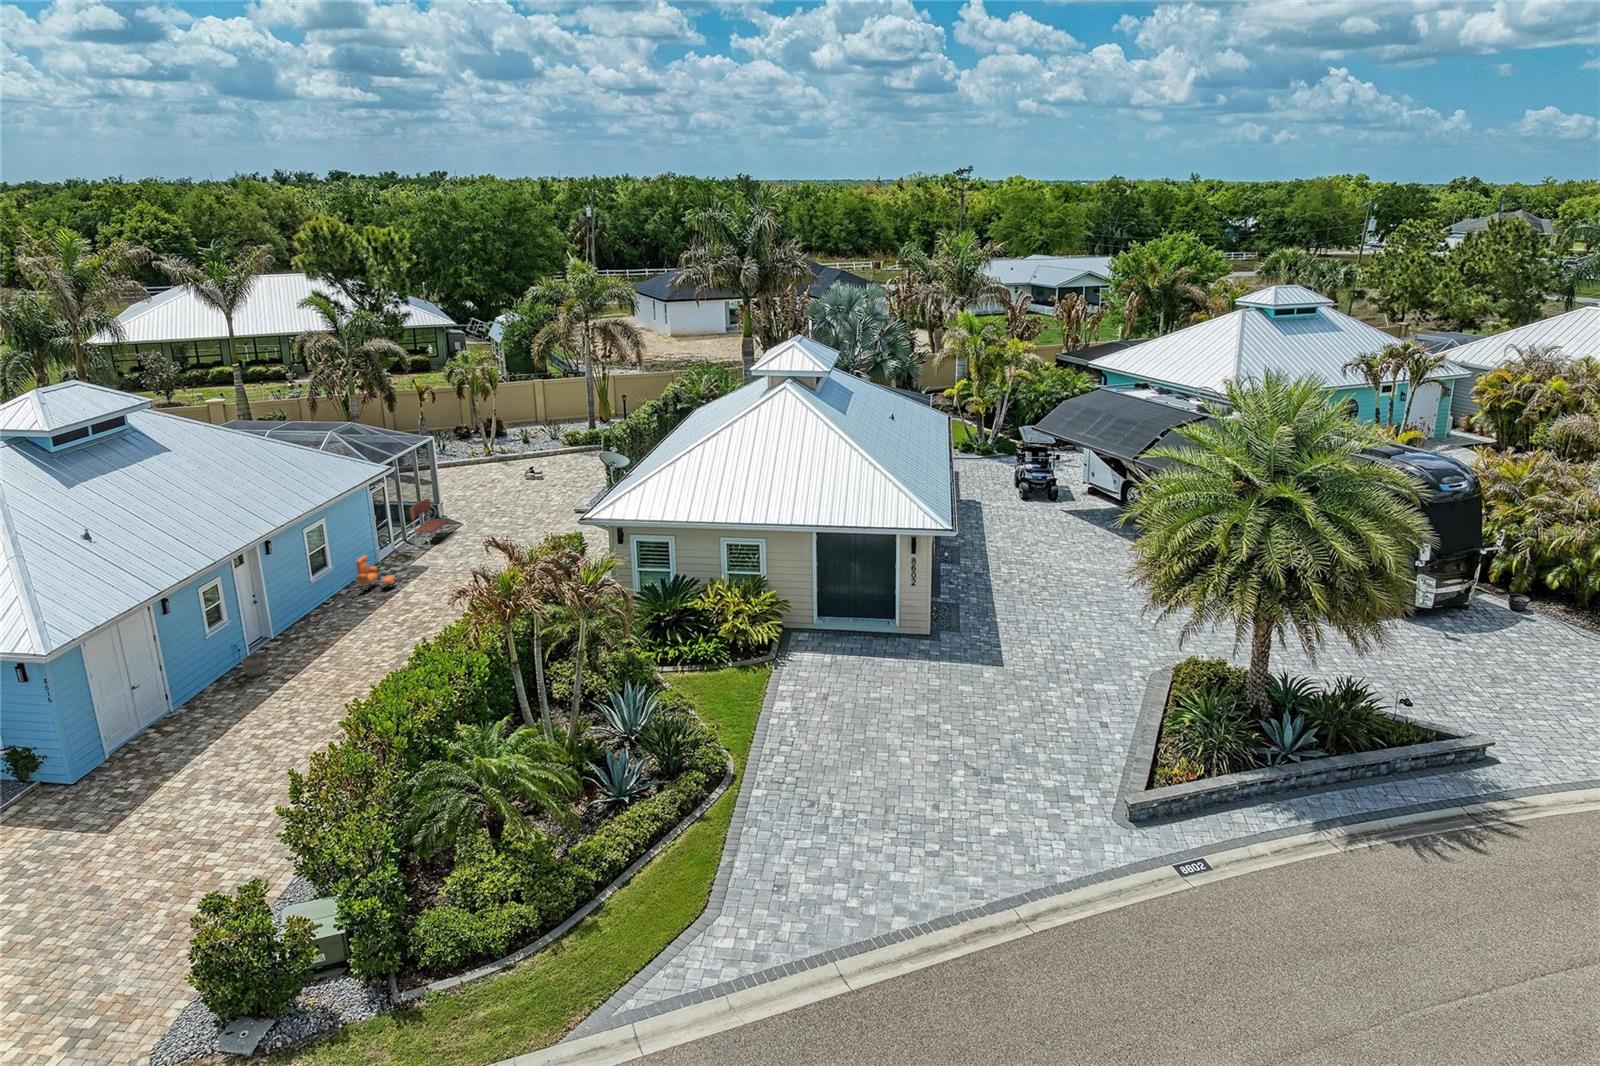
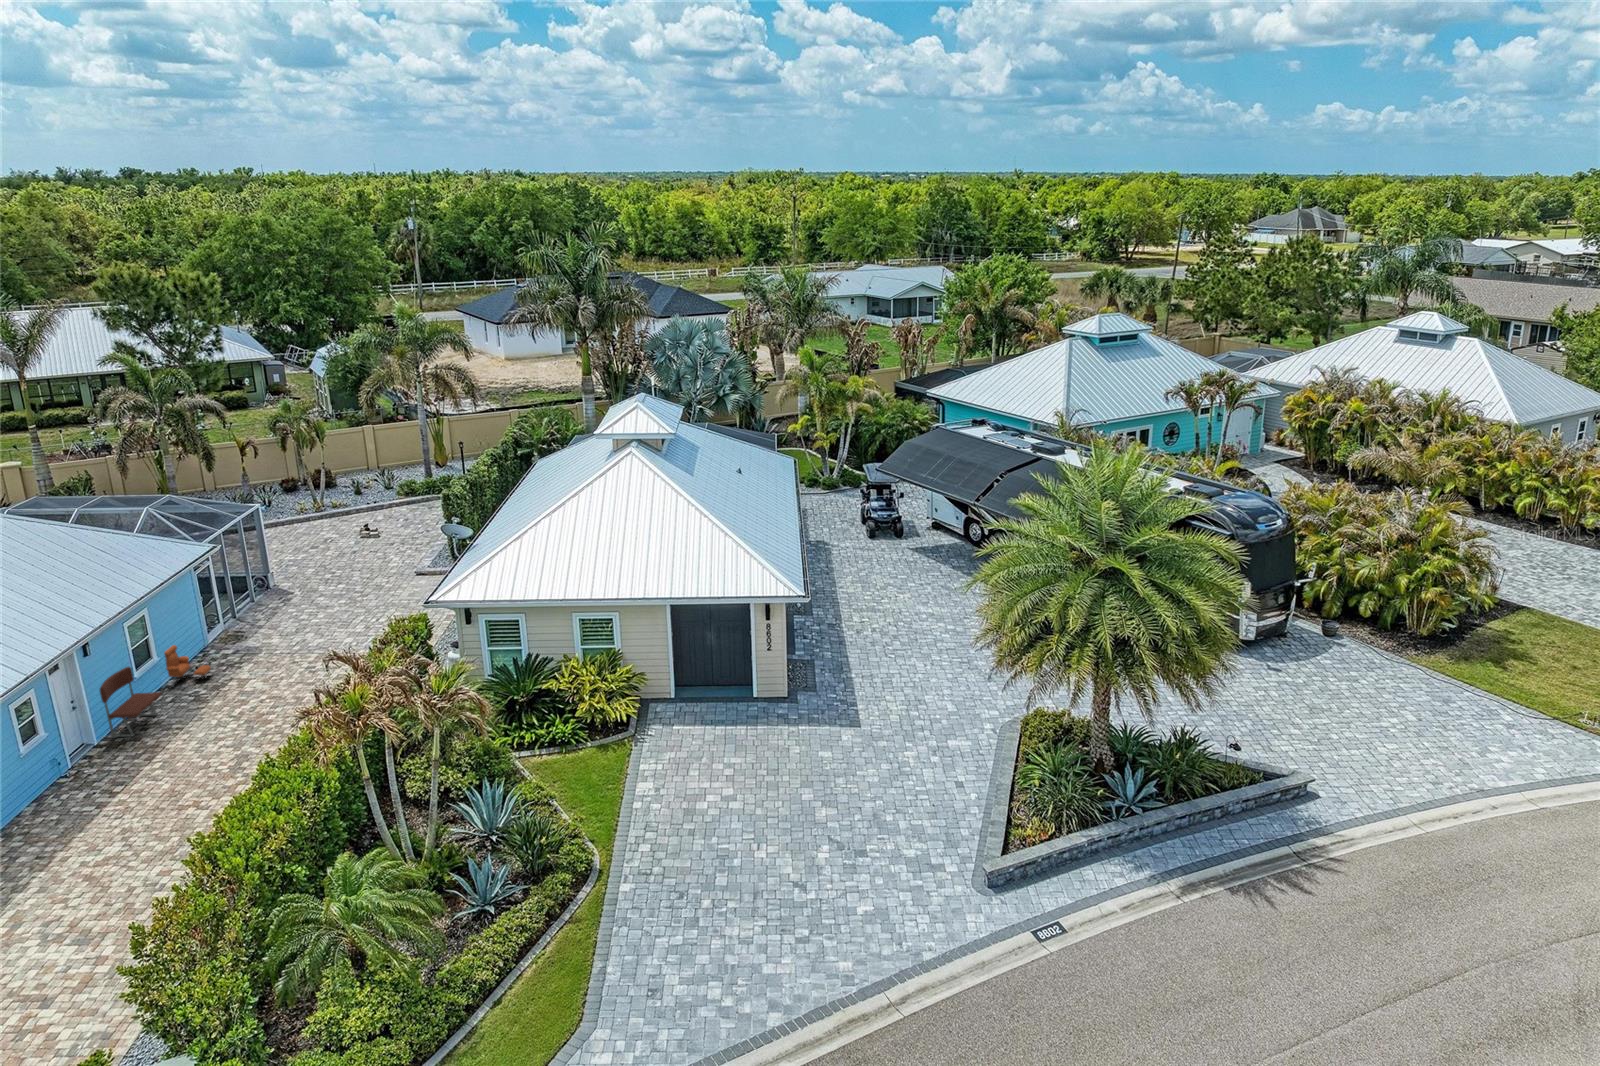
bench: present [410,498,449,547] -> present [100,667,161,737]
wooden bucket: present [241,653,268,677] -> none [37,771,71,800]

